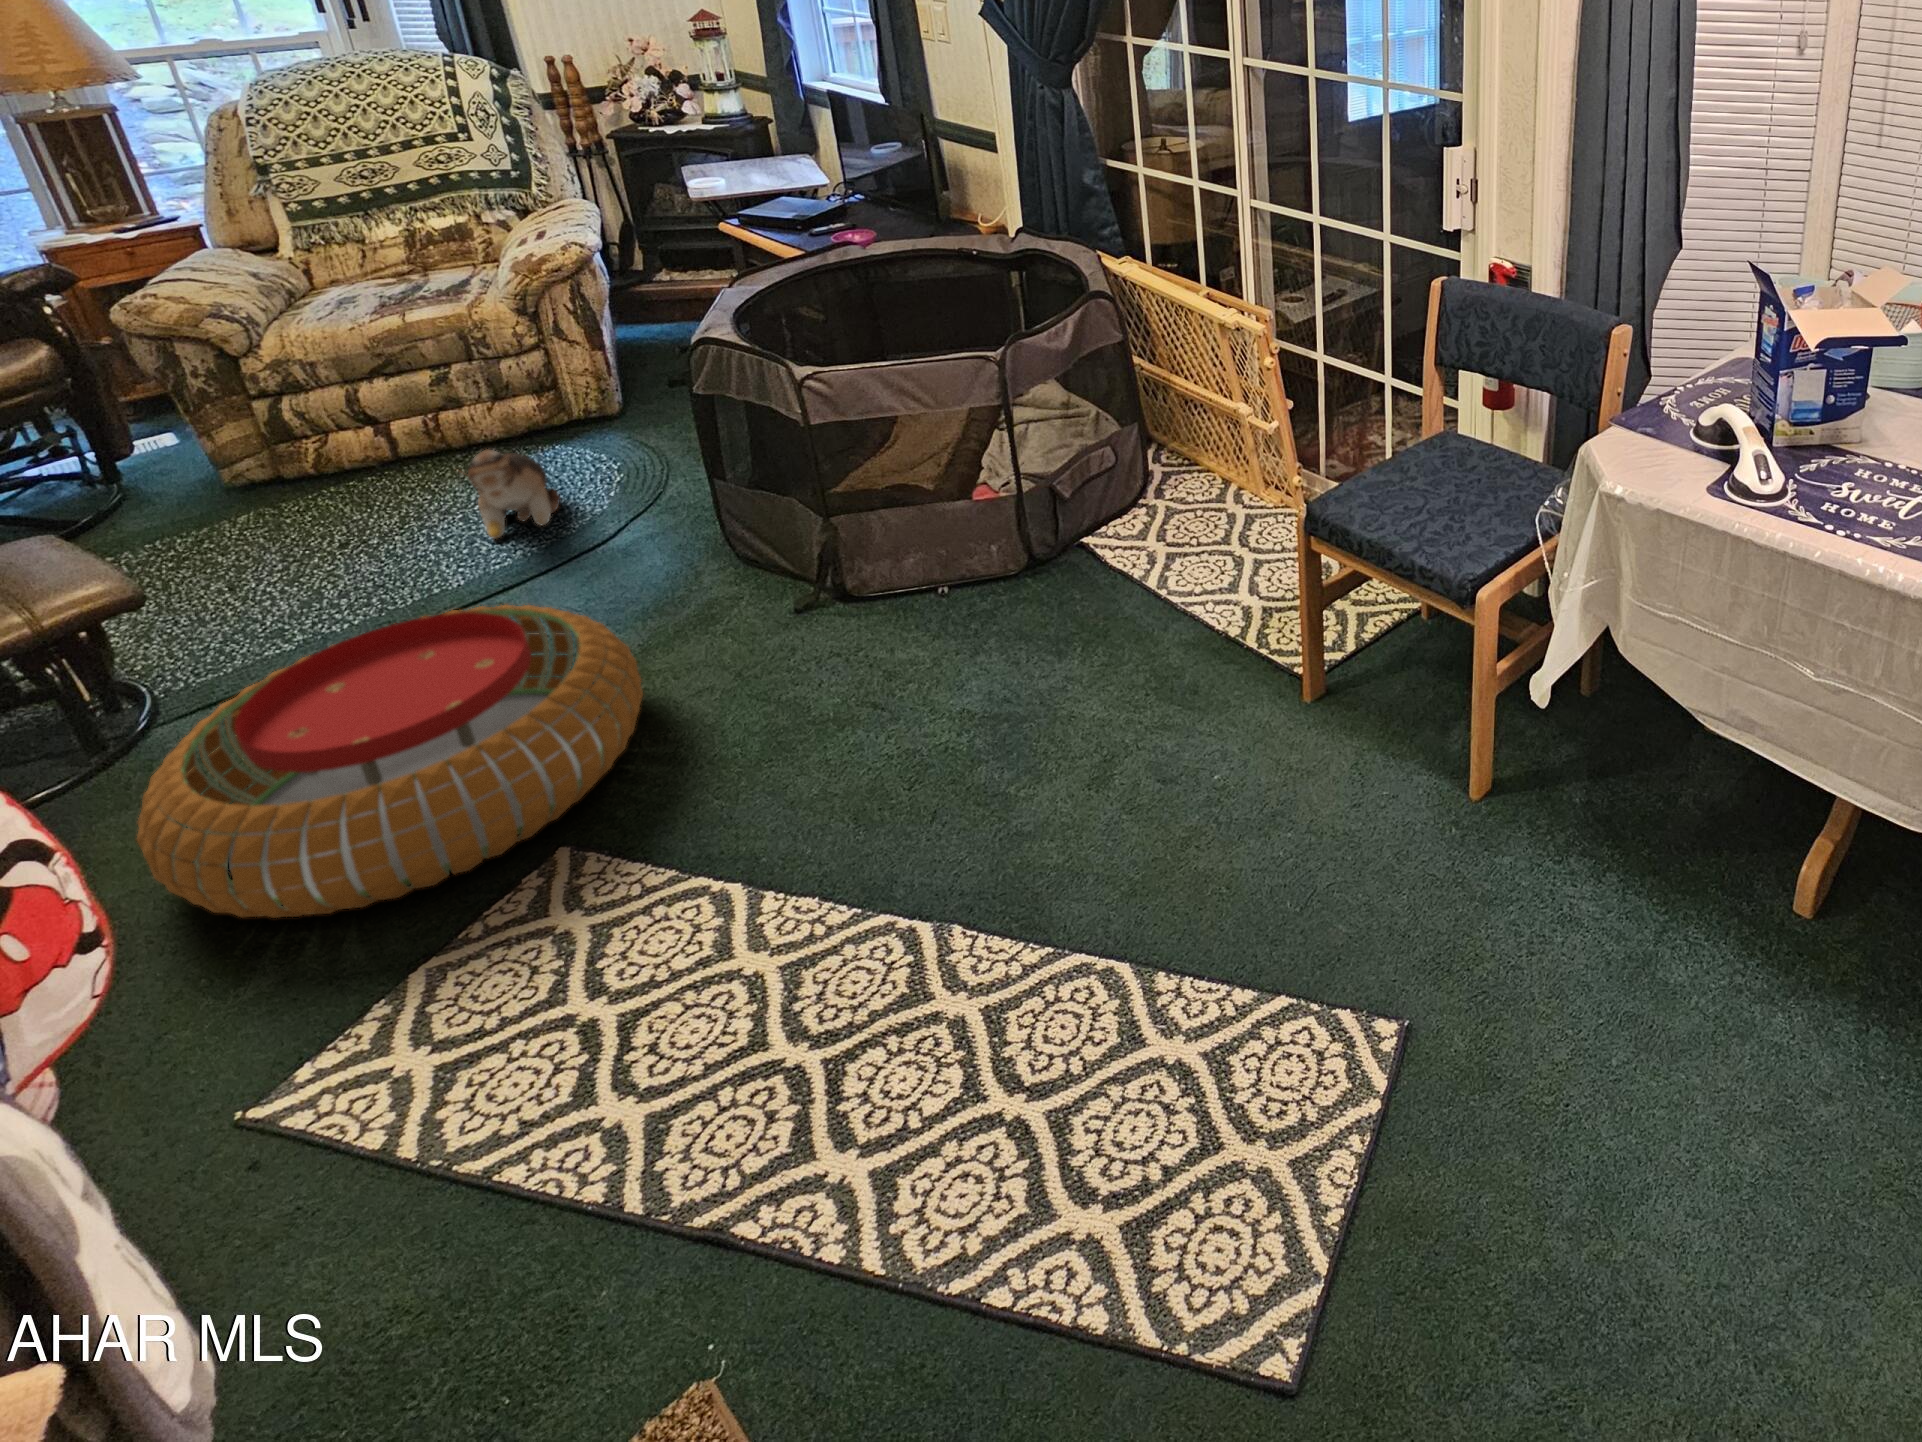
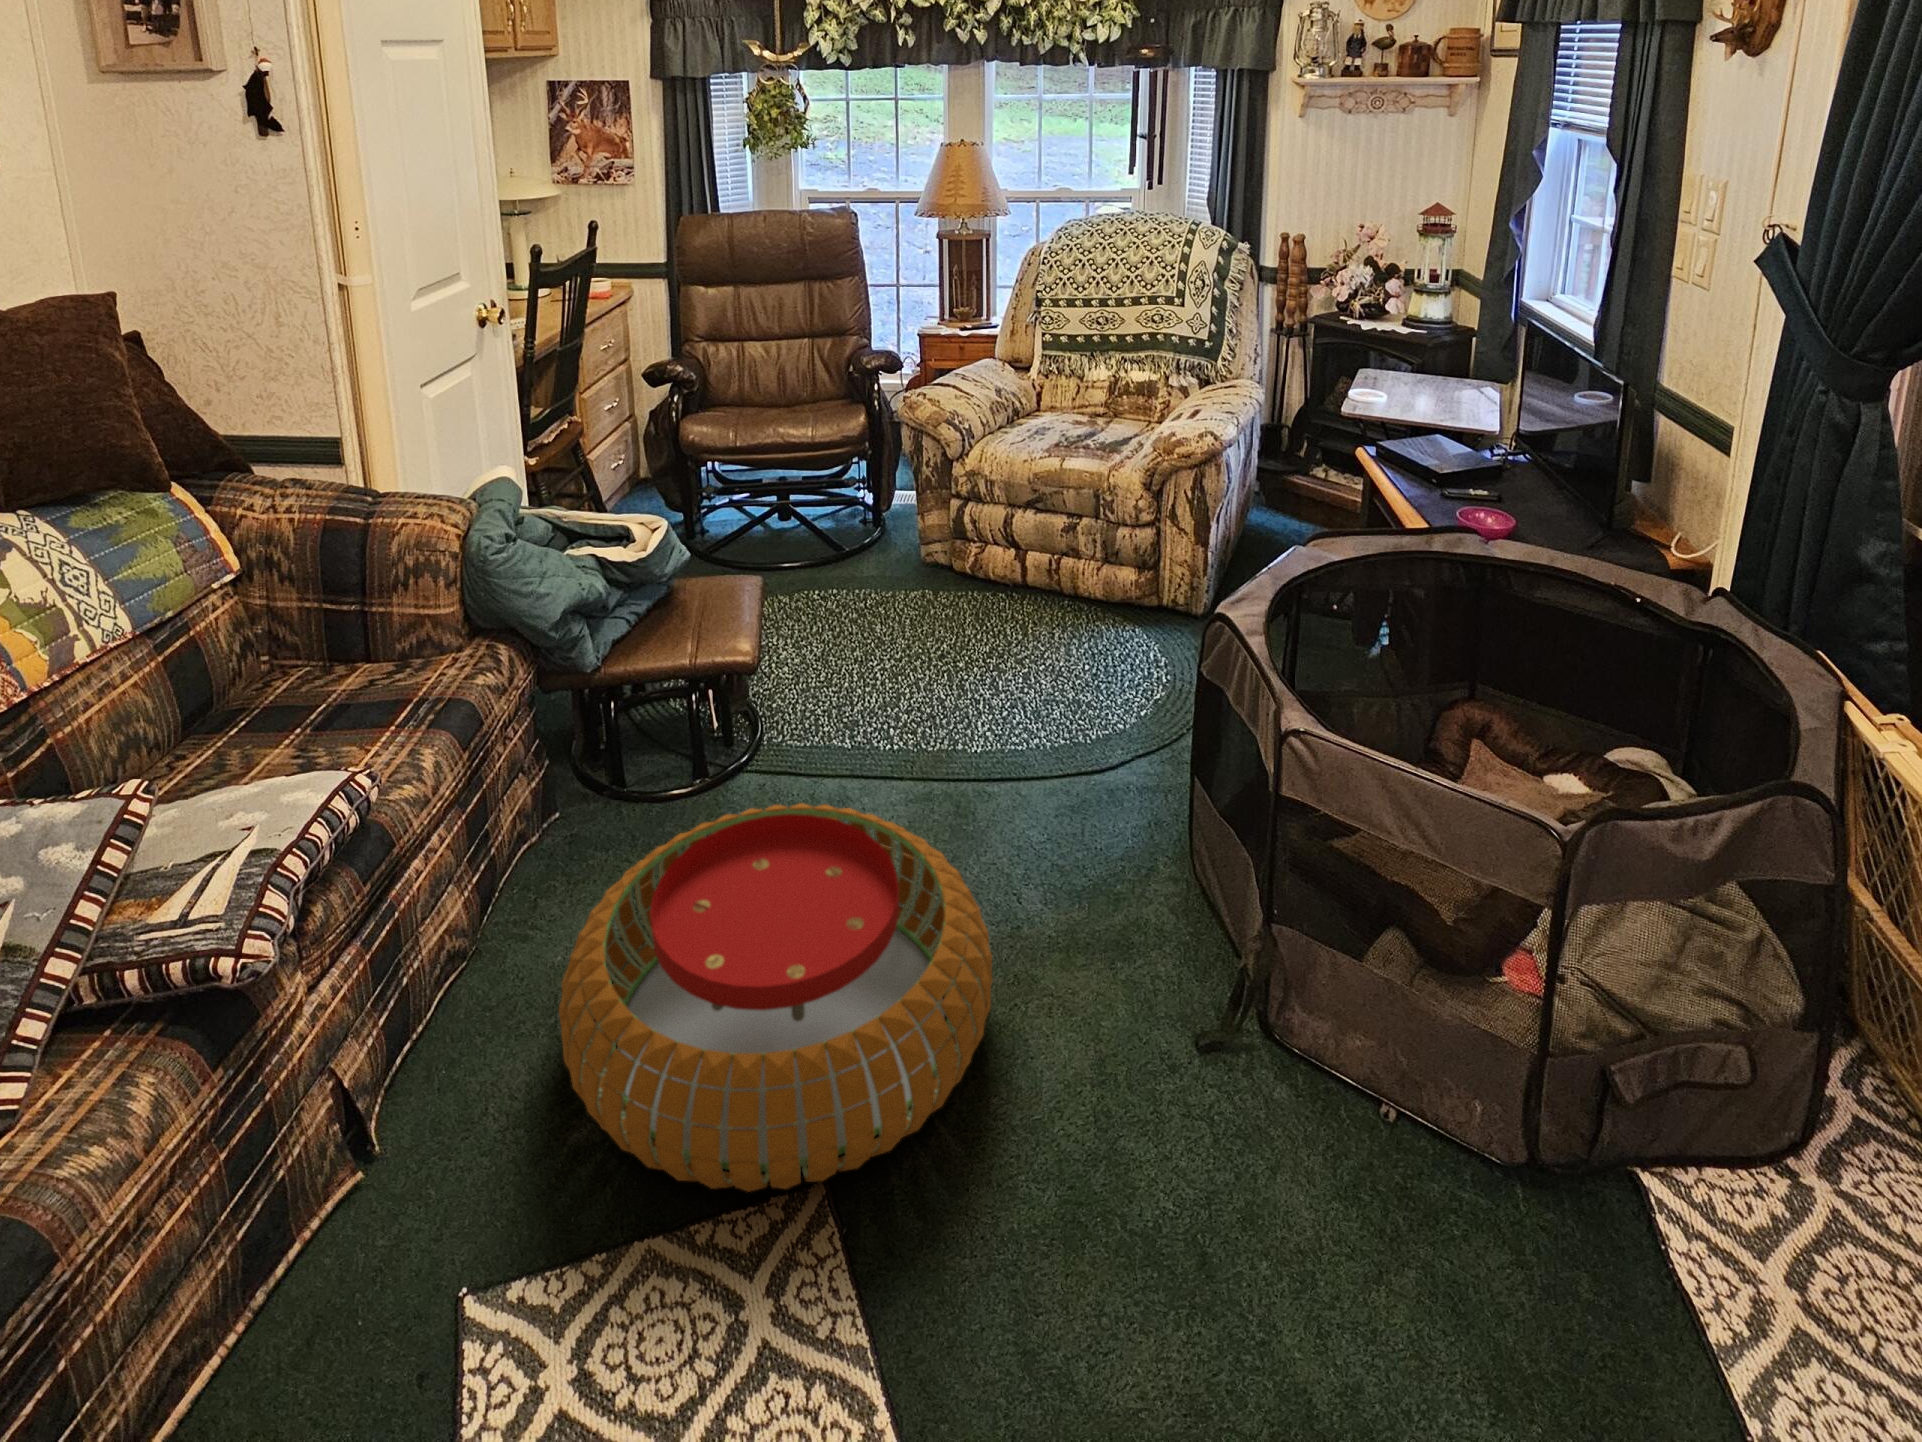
plush toy: present [457,450,560,539] -> none [1008,626,1099,720]

